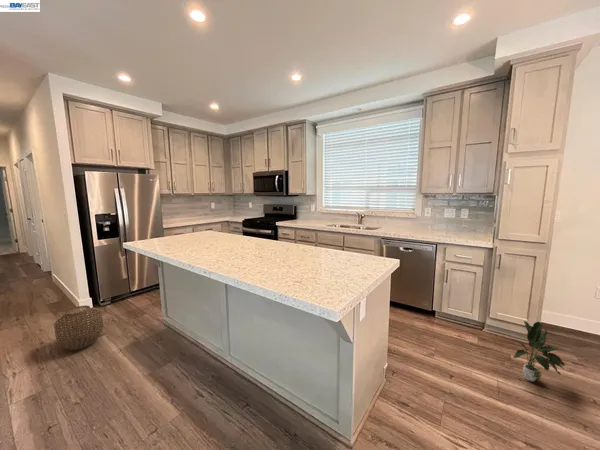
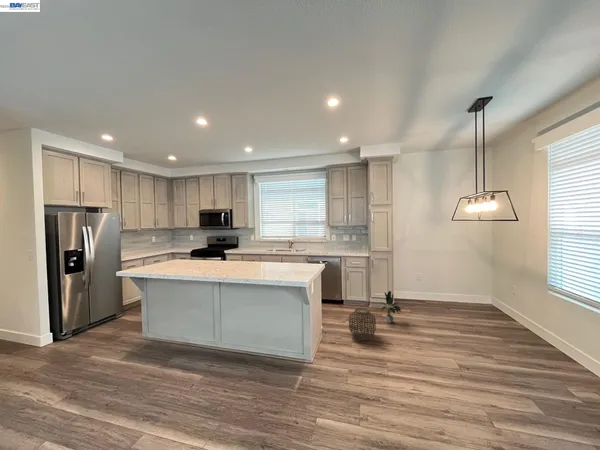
woven basket: present [54,306,103,350] -> present [349,308,376,341]

